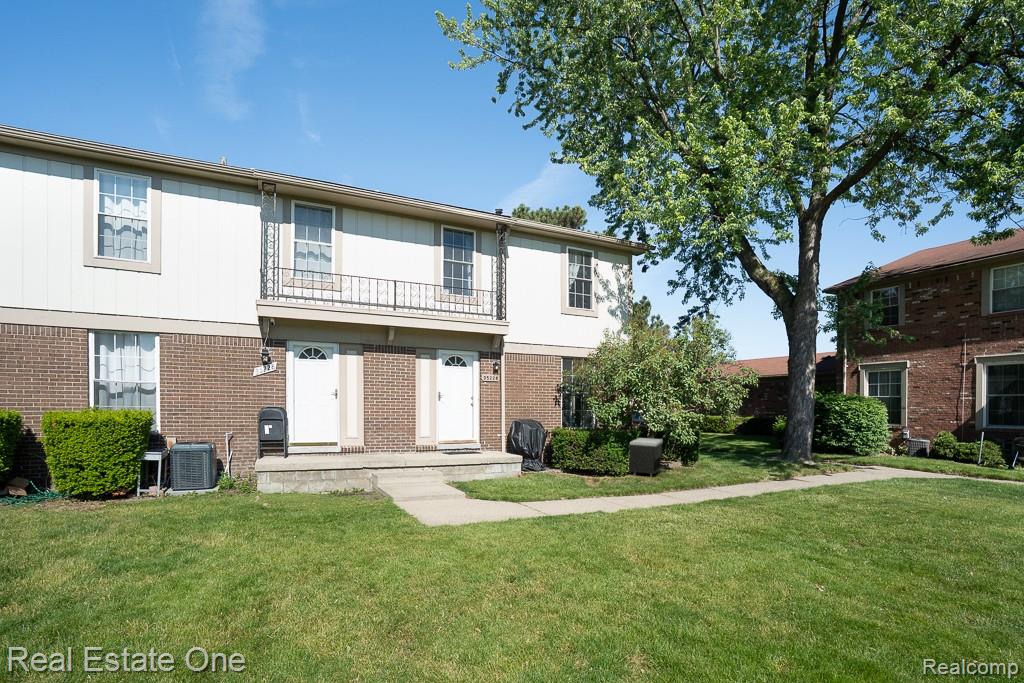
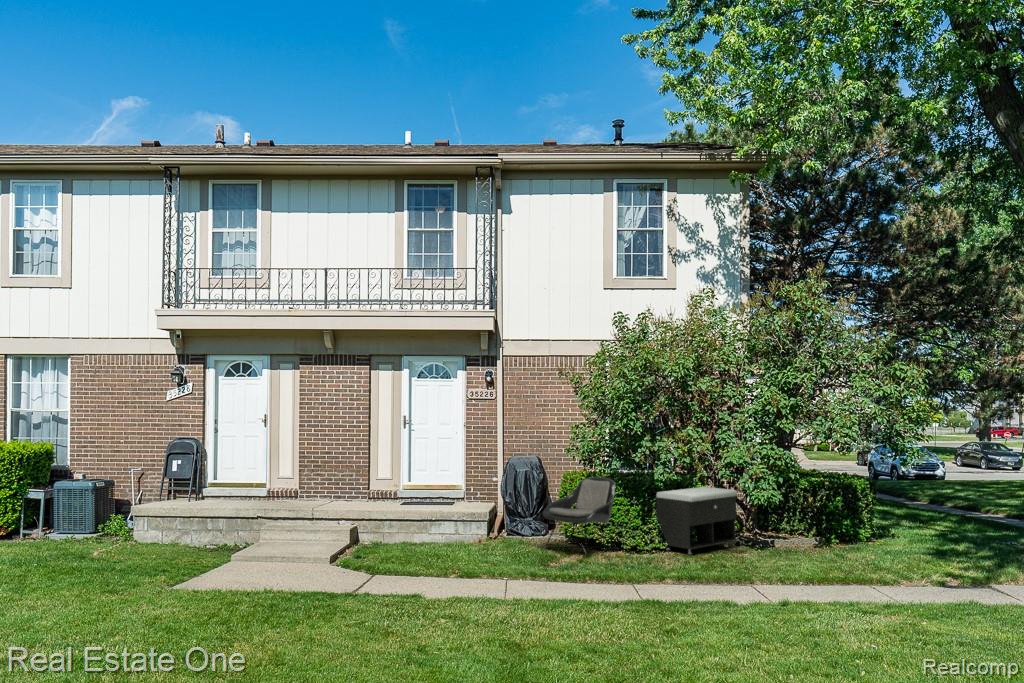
lounge chair: none [572,433,614,481] -> present [543,477,618,556]

